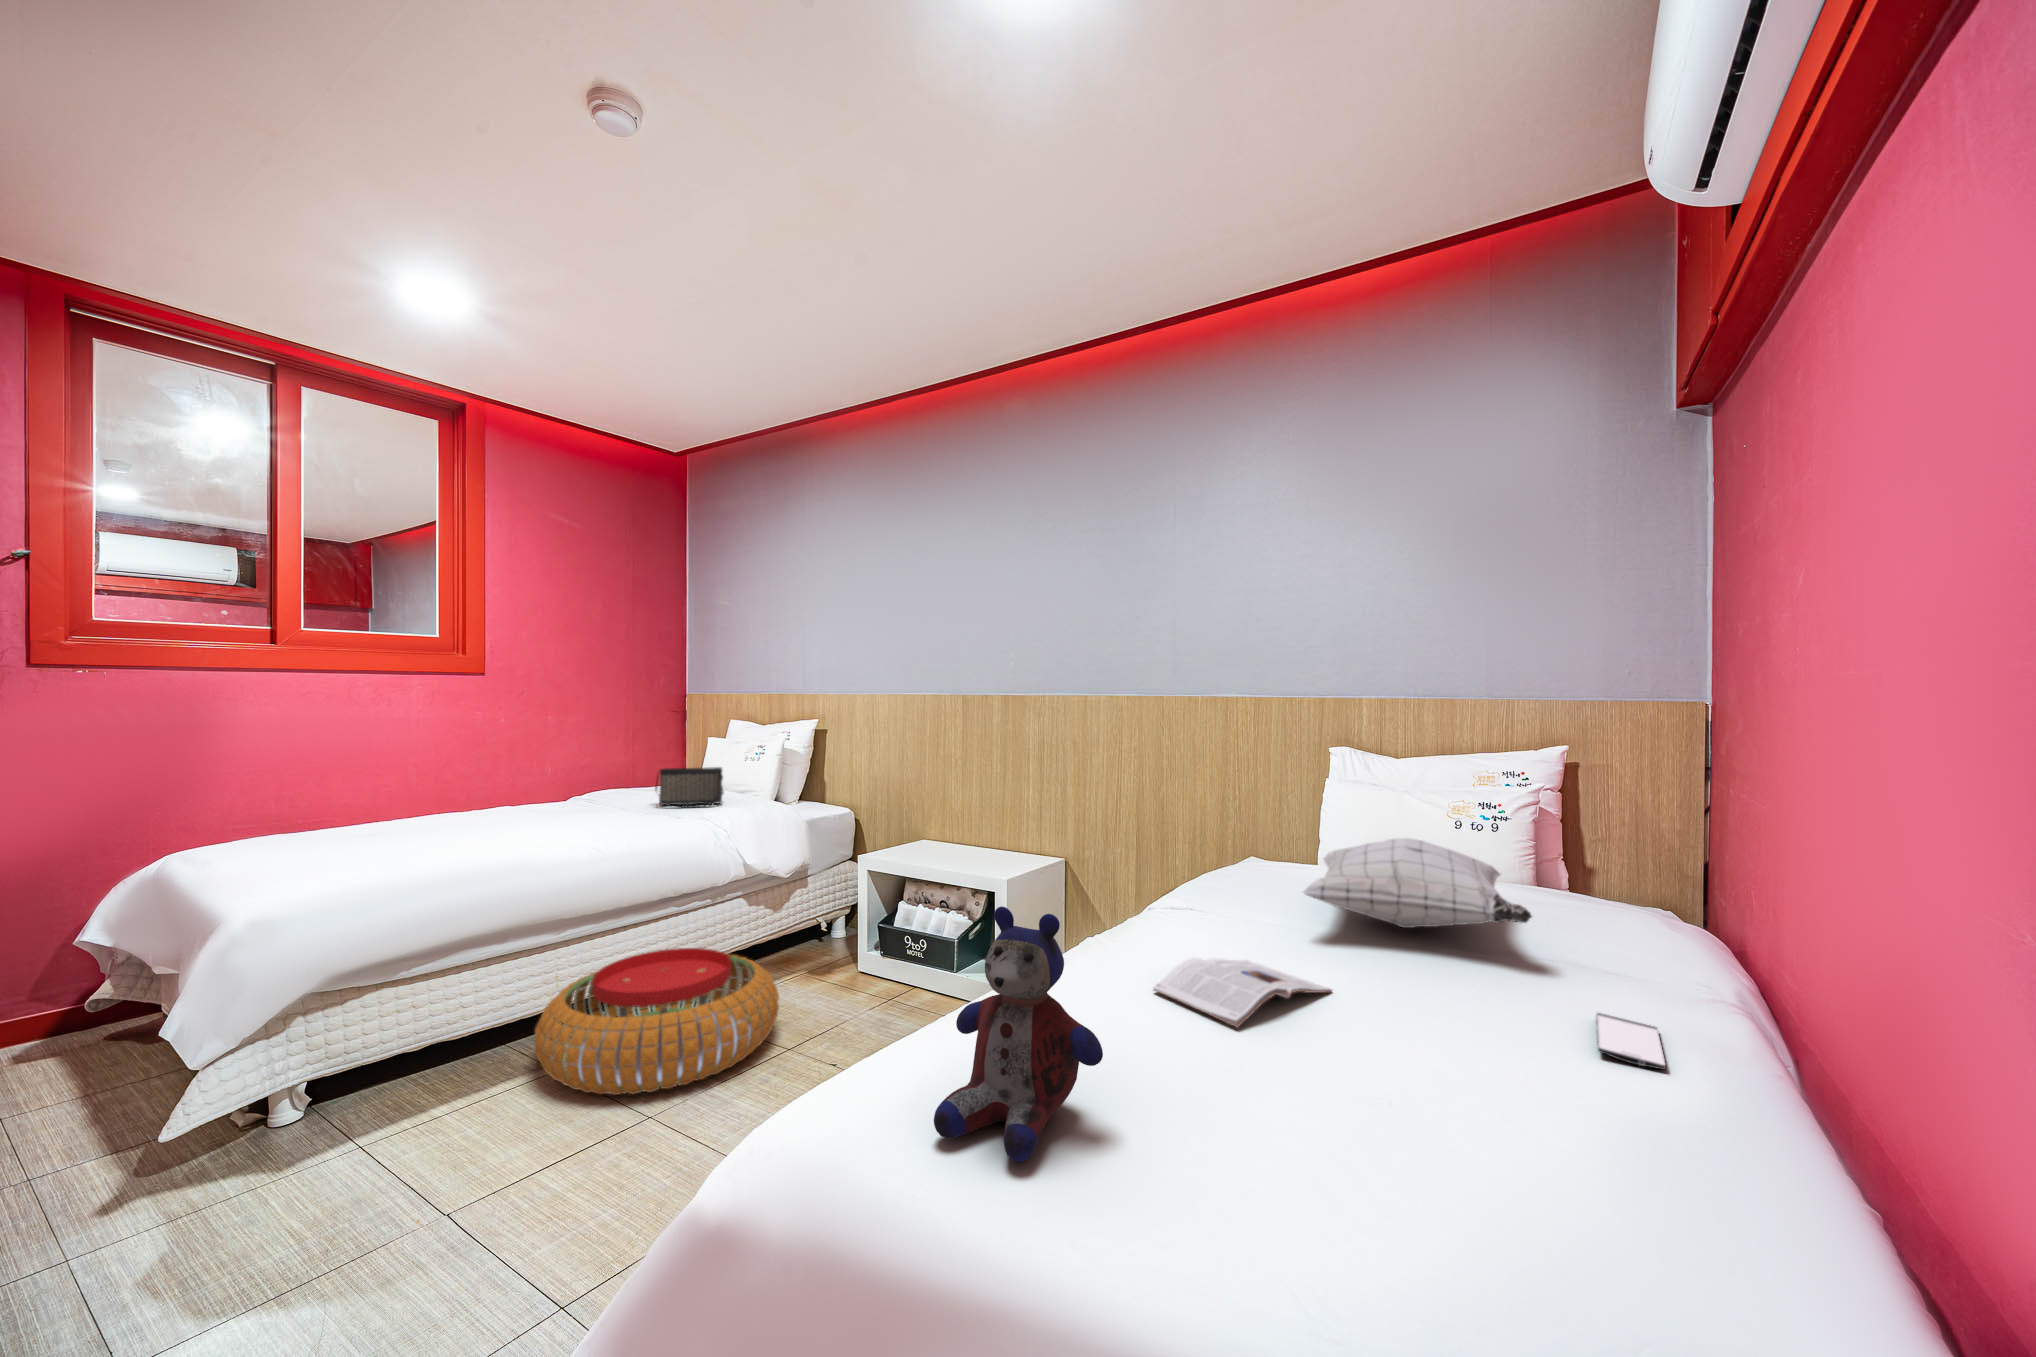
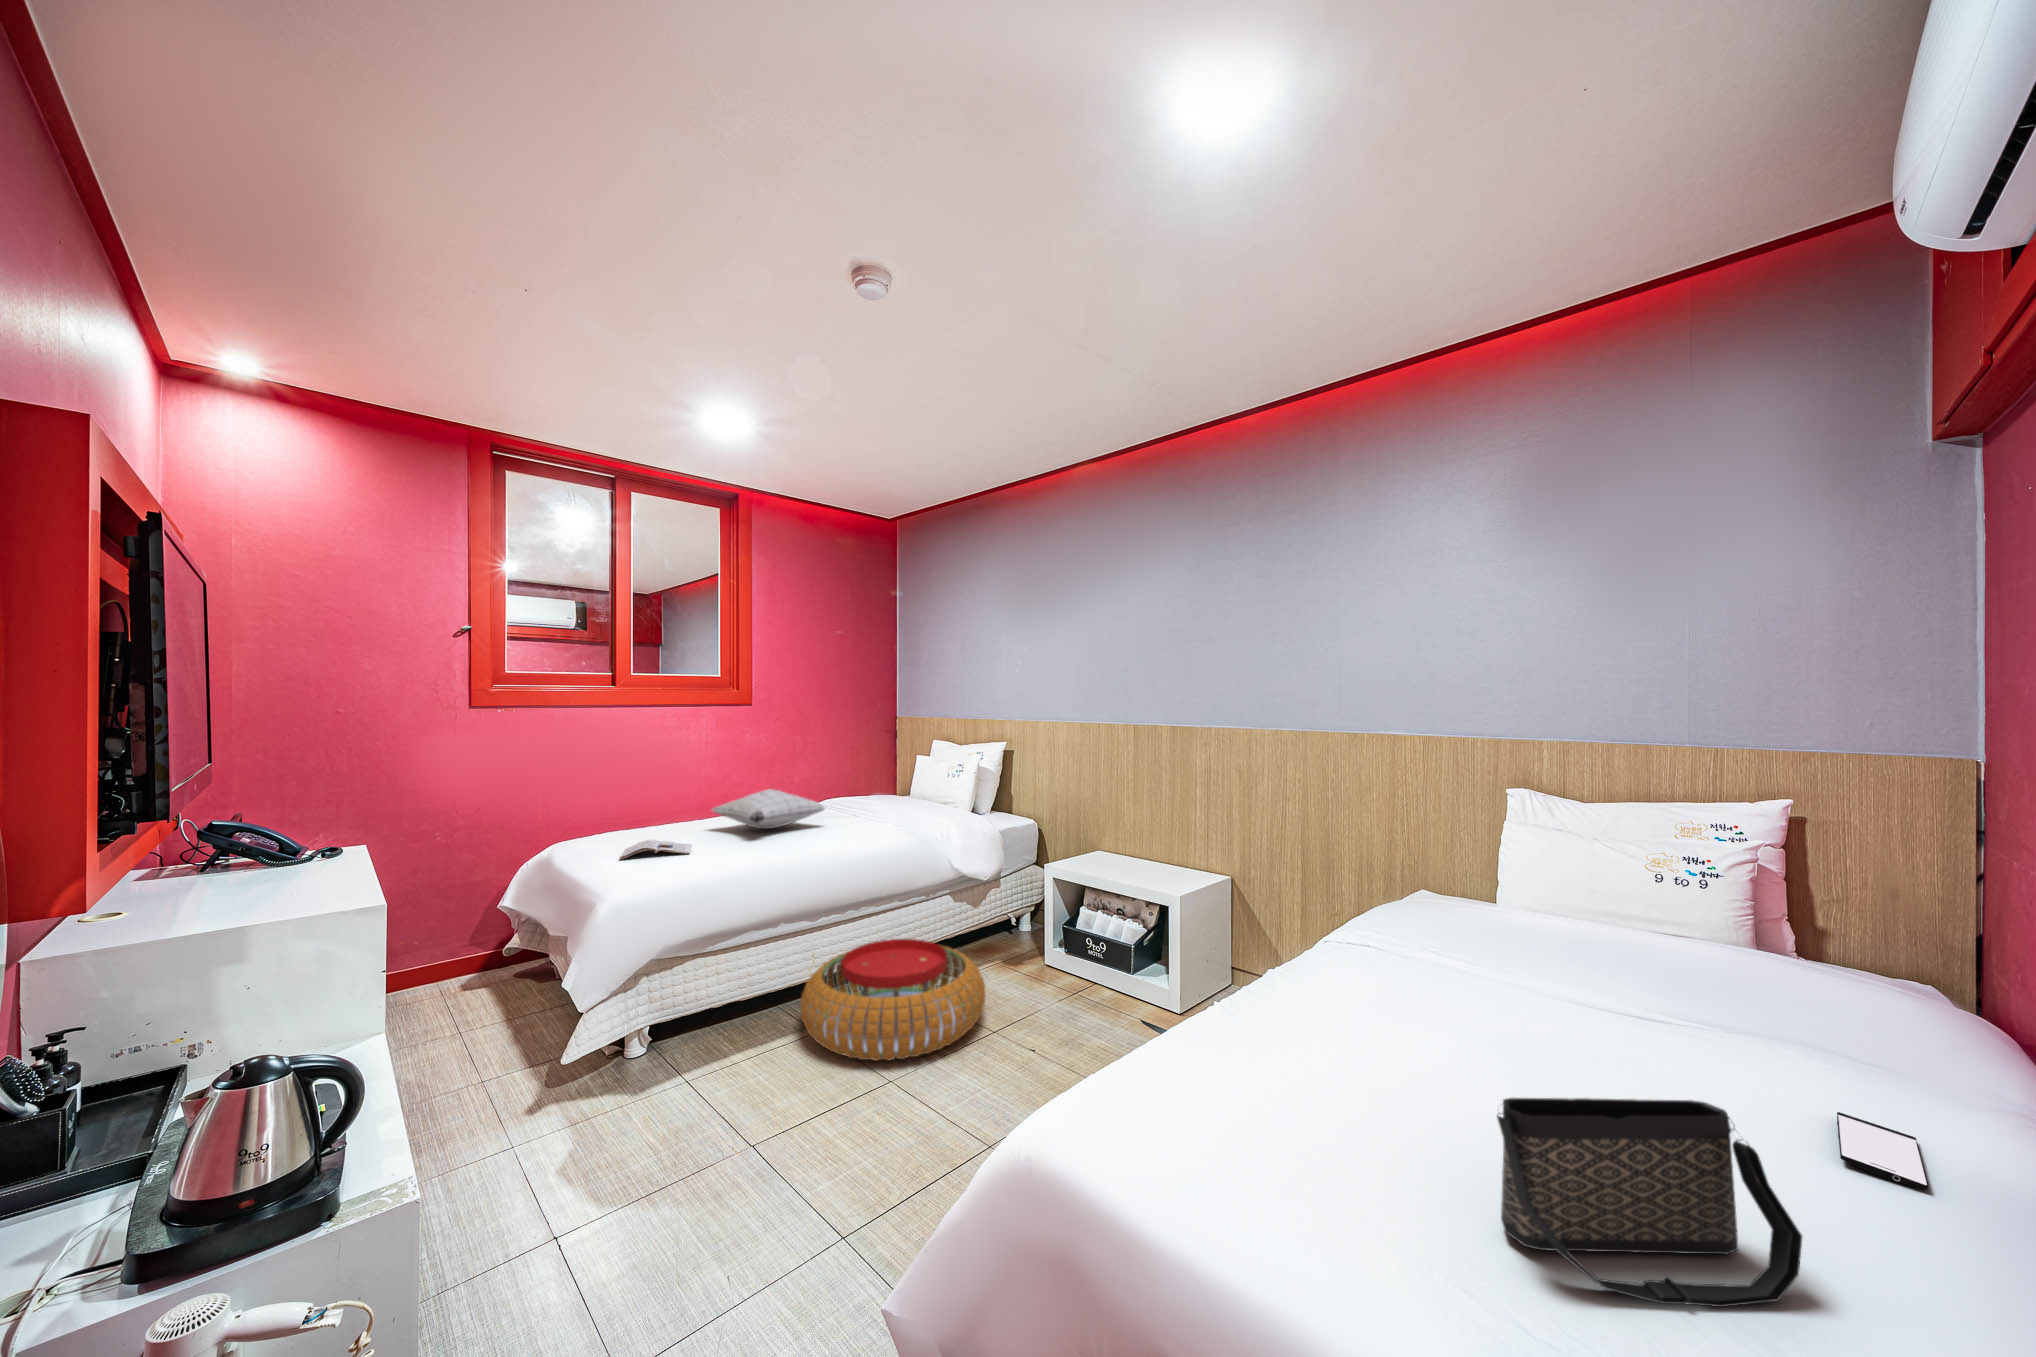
handbag: present [655,767,723,807] -> present [1497,1098,1803,1307]
pillow: present [1303,838,1532,928] -> present [711,789,825,829]
stuffed bear: present [934,907,1103,1162] -> none [1159,968,1309,1200]
magazine: present [1153,958,1332,1027] -> present [620,839,691,860]

